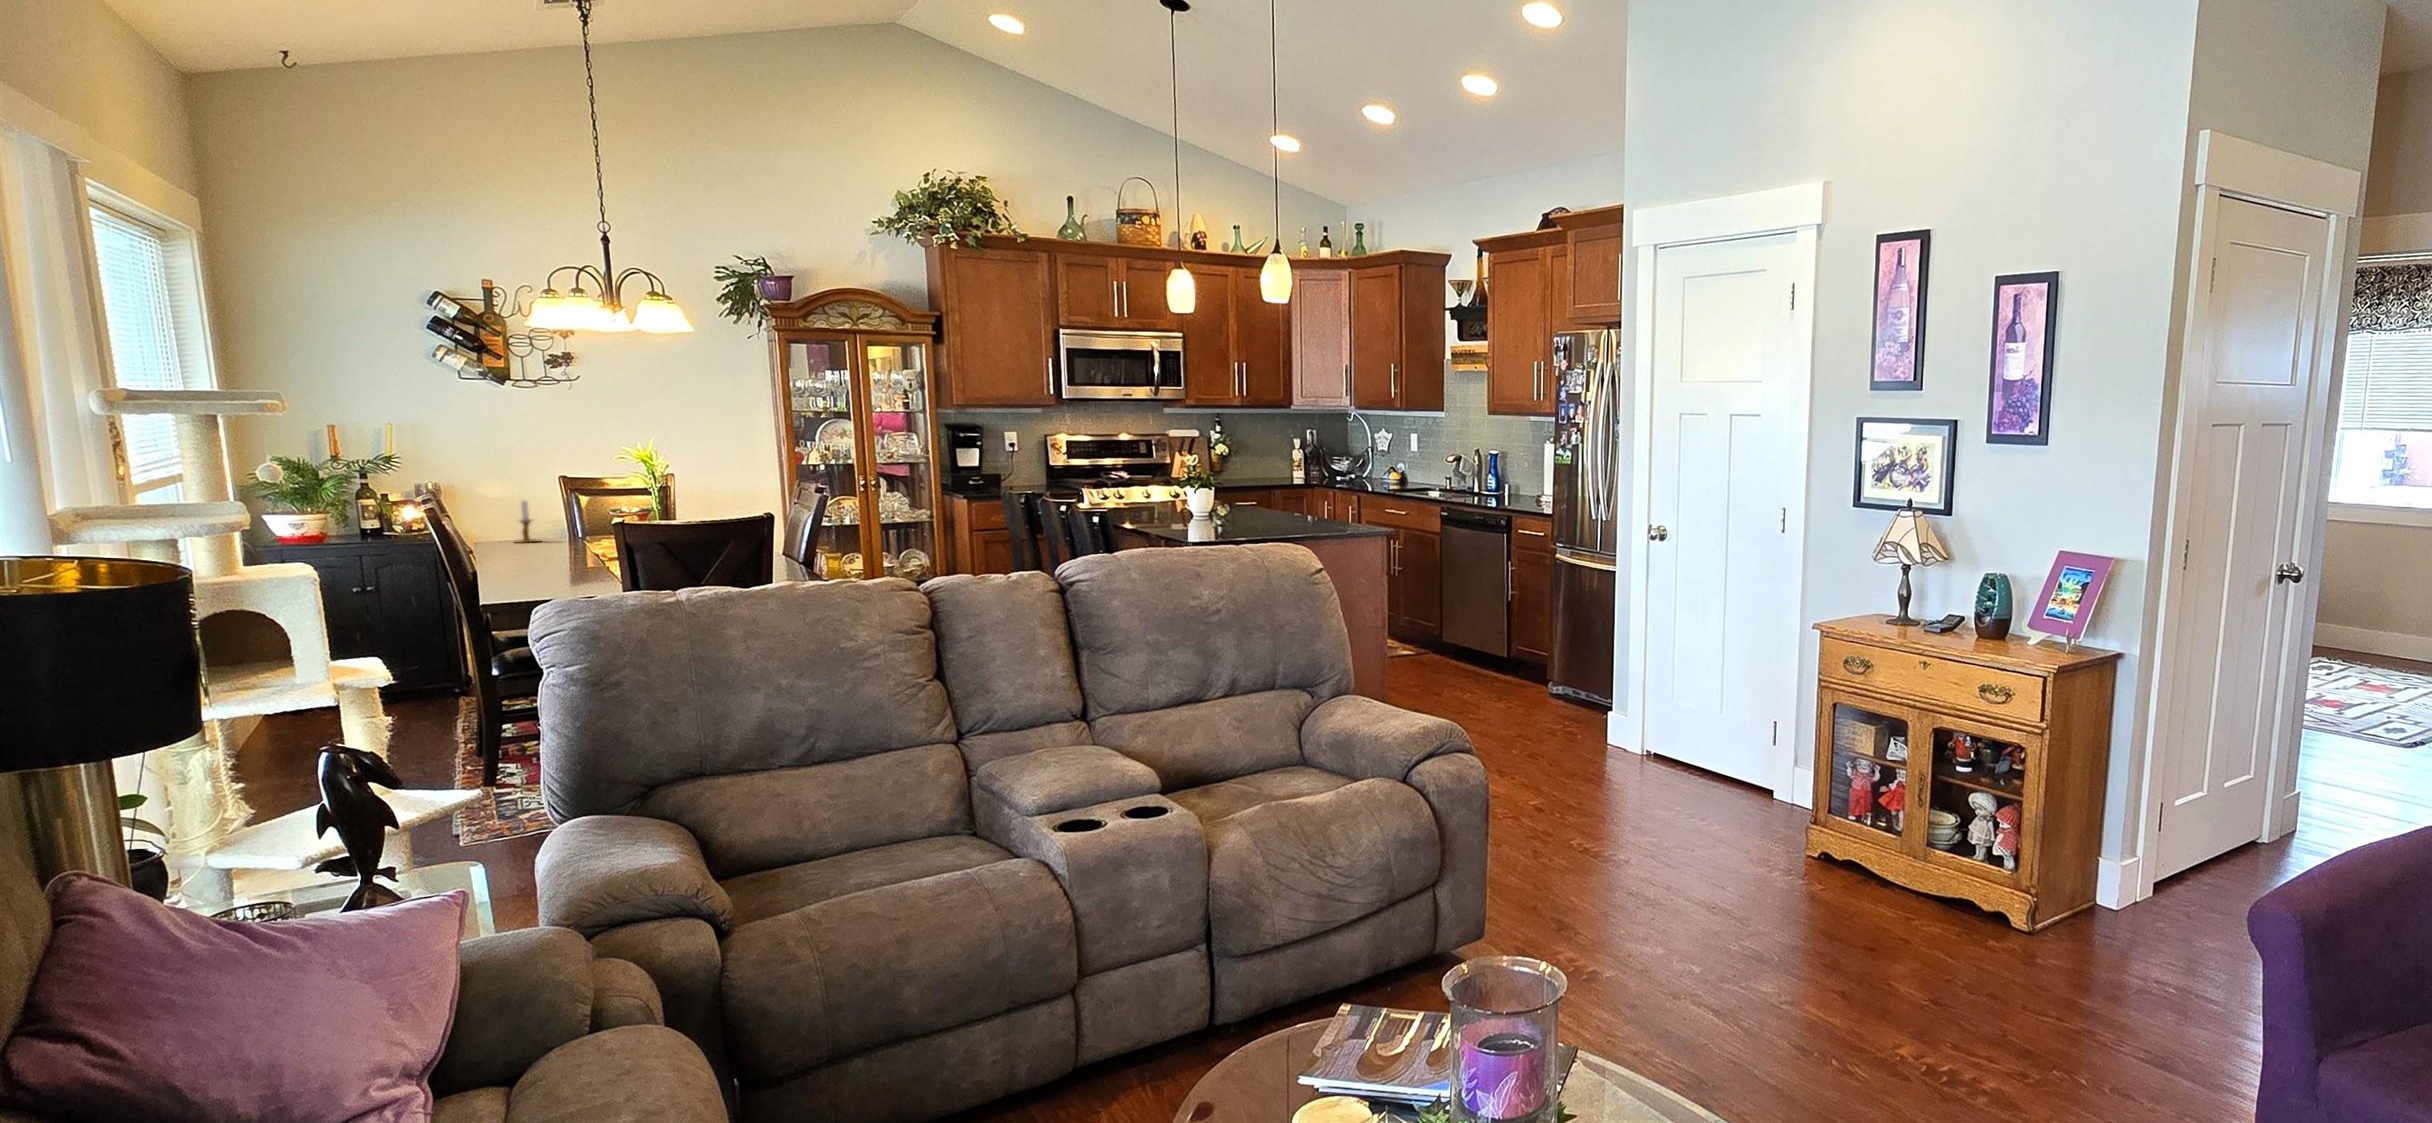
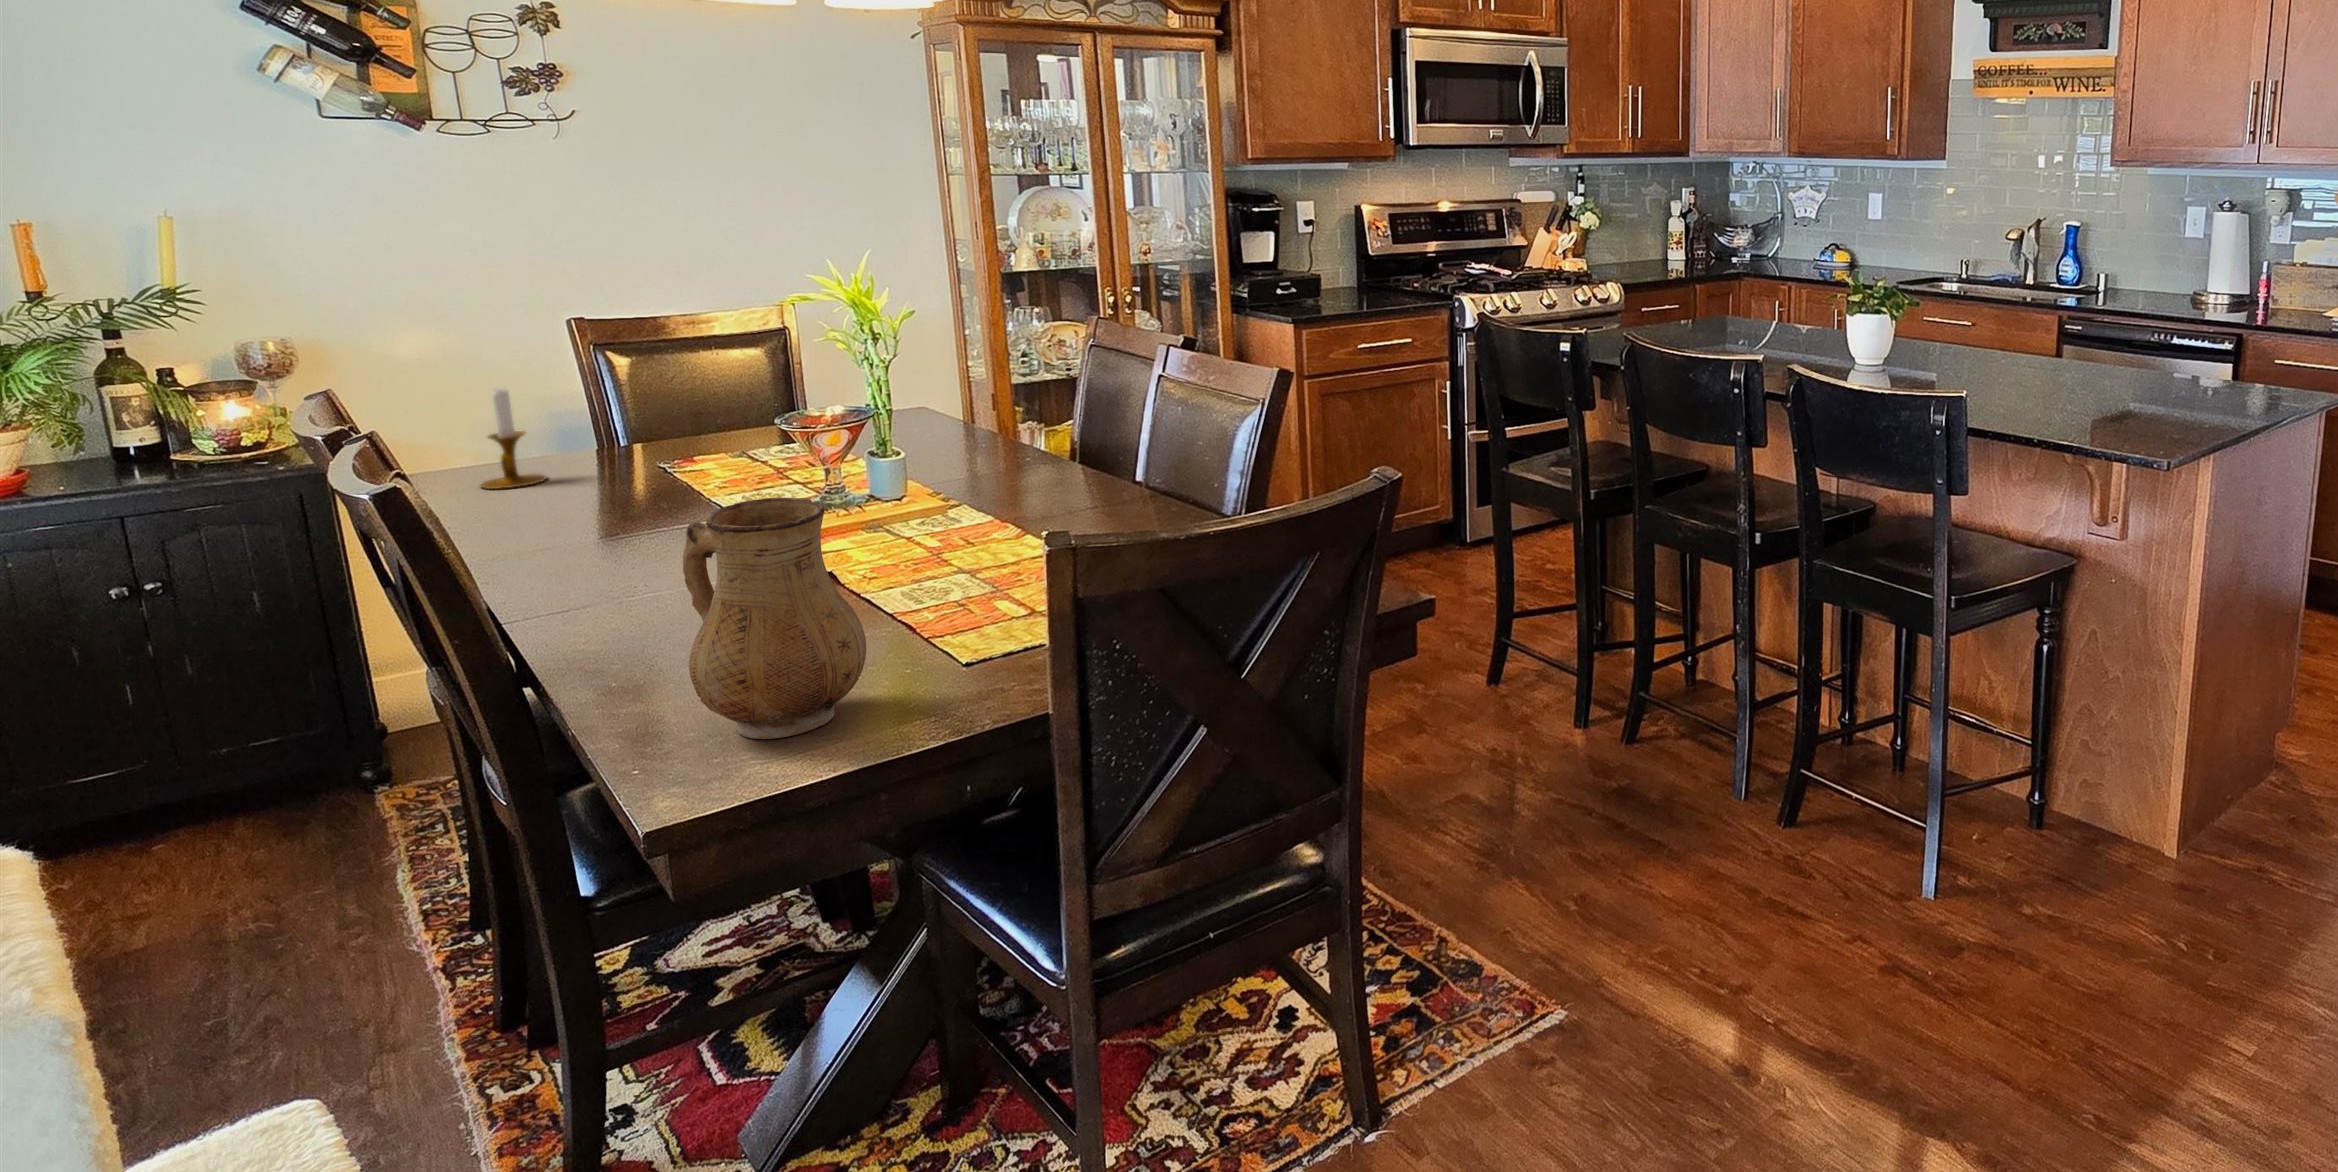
ceramic pitcher: none [555,512,612,584] -> present [683,497,866,739]

